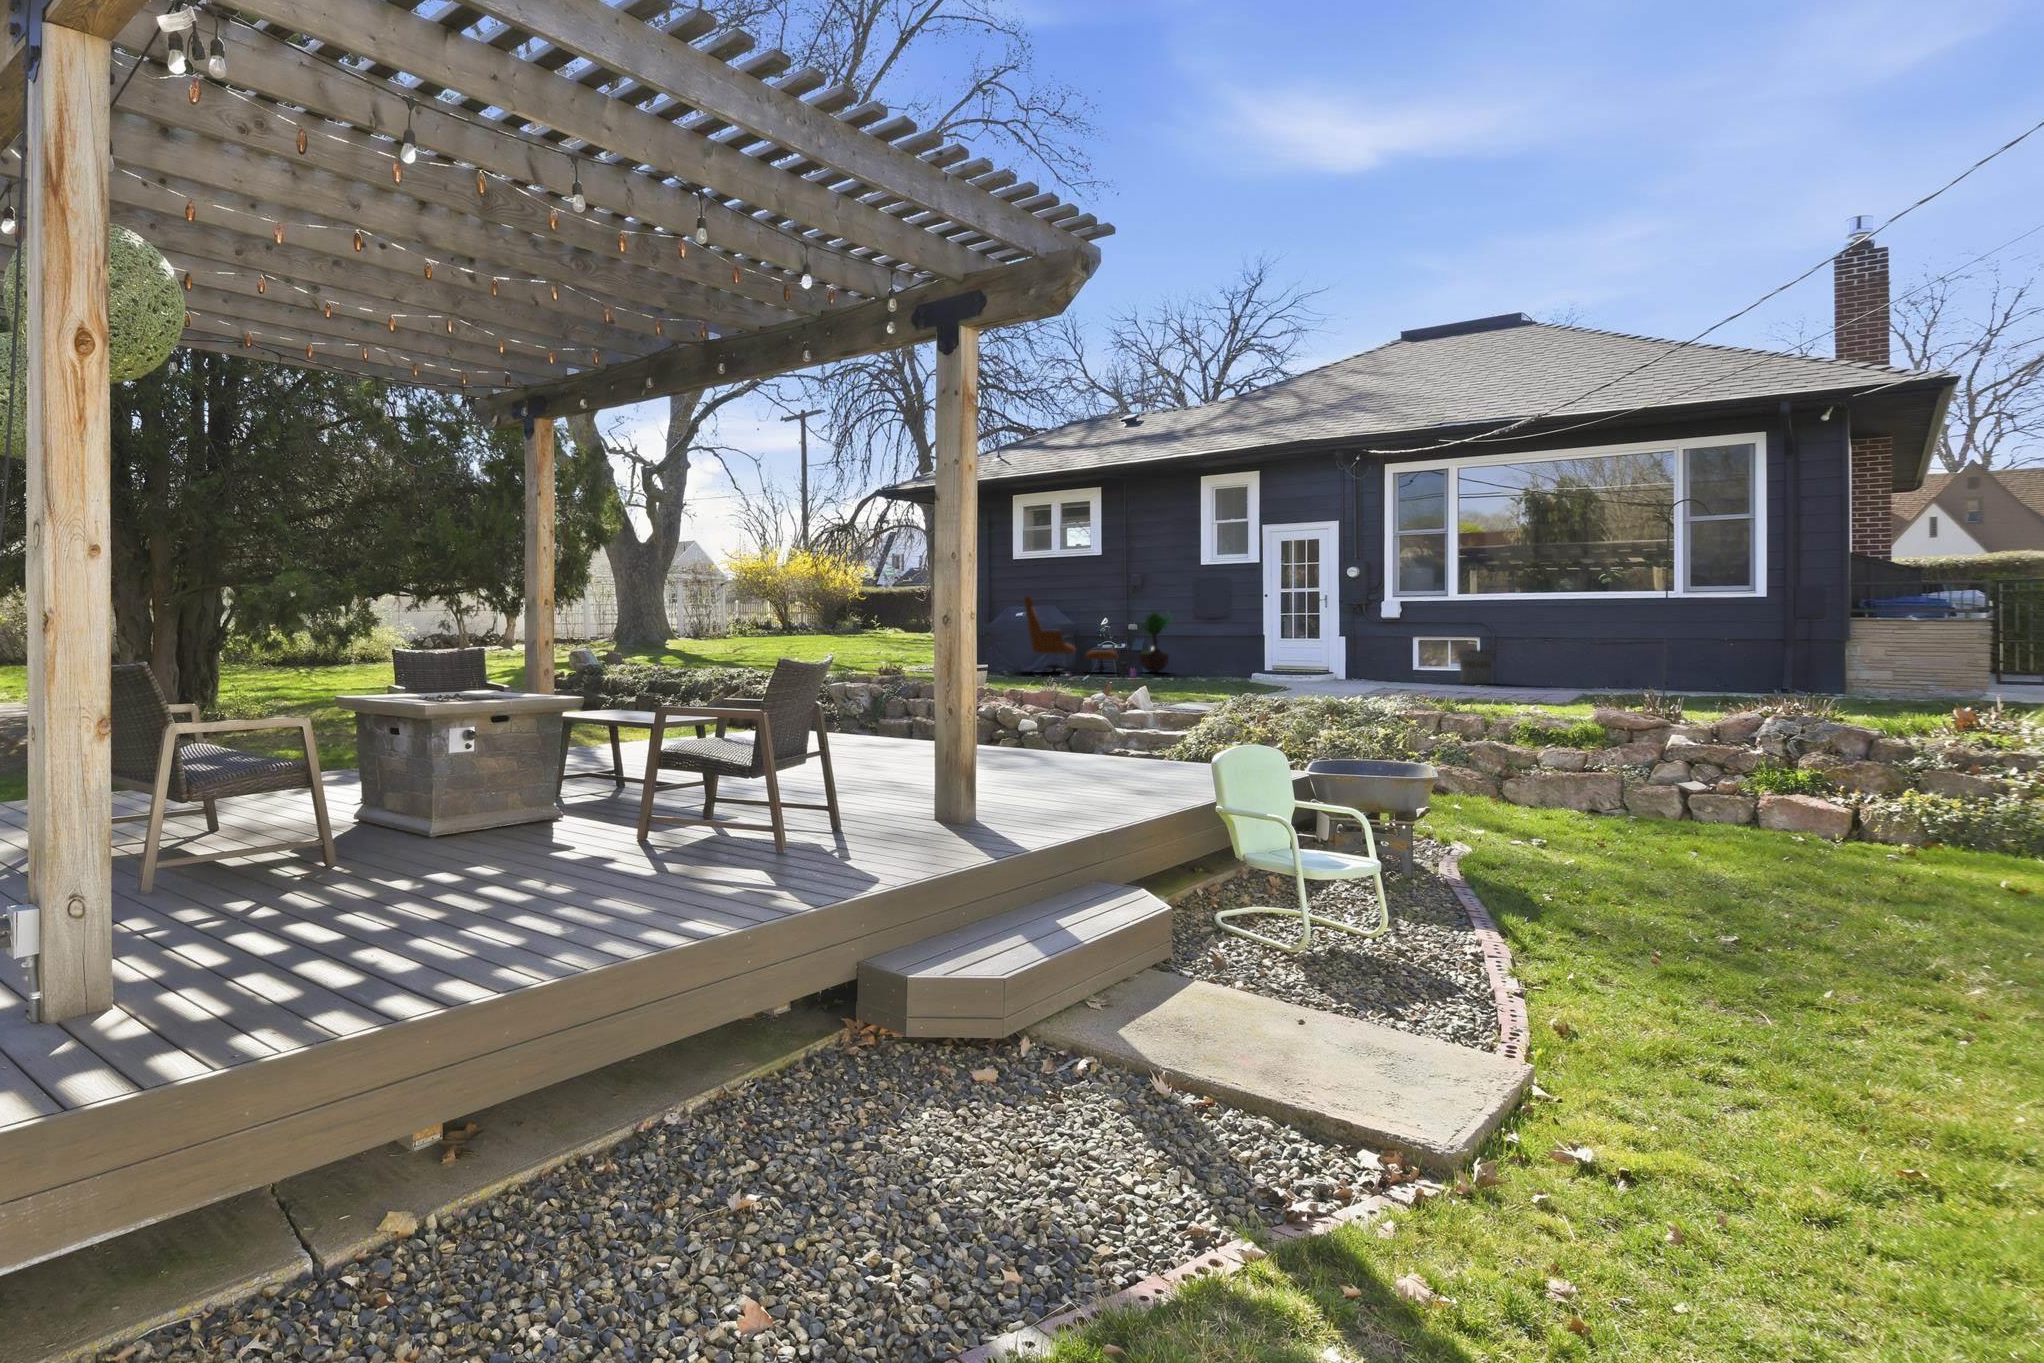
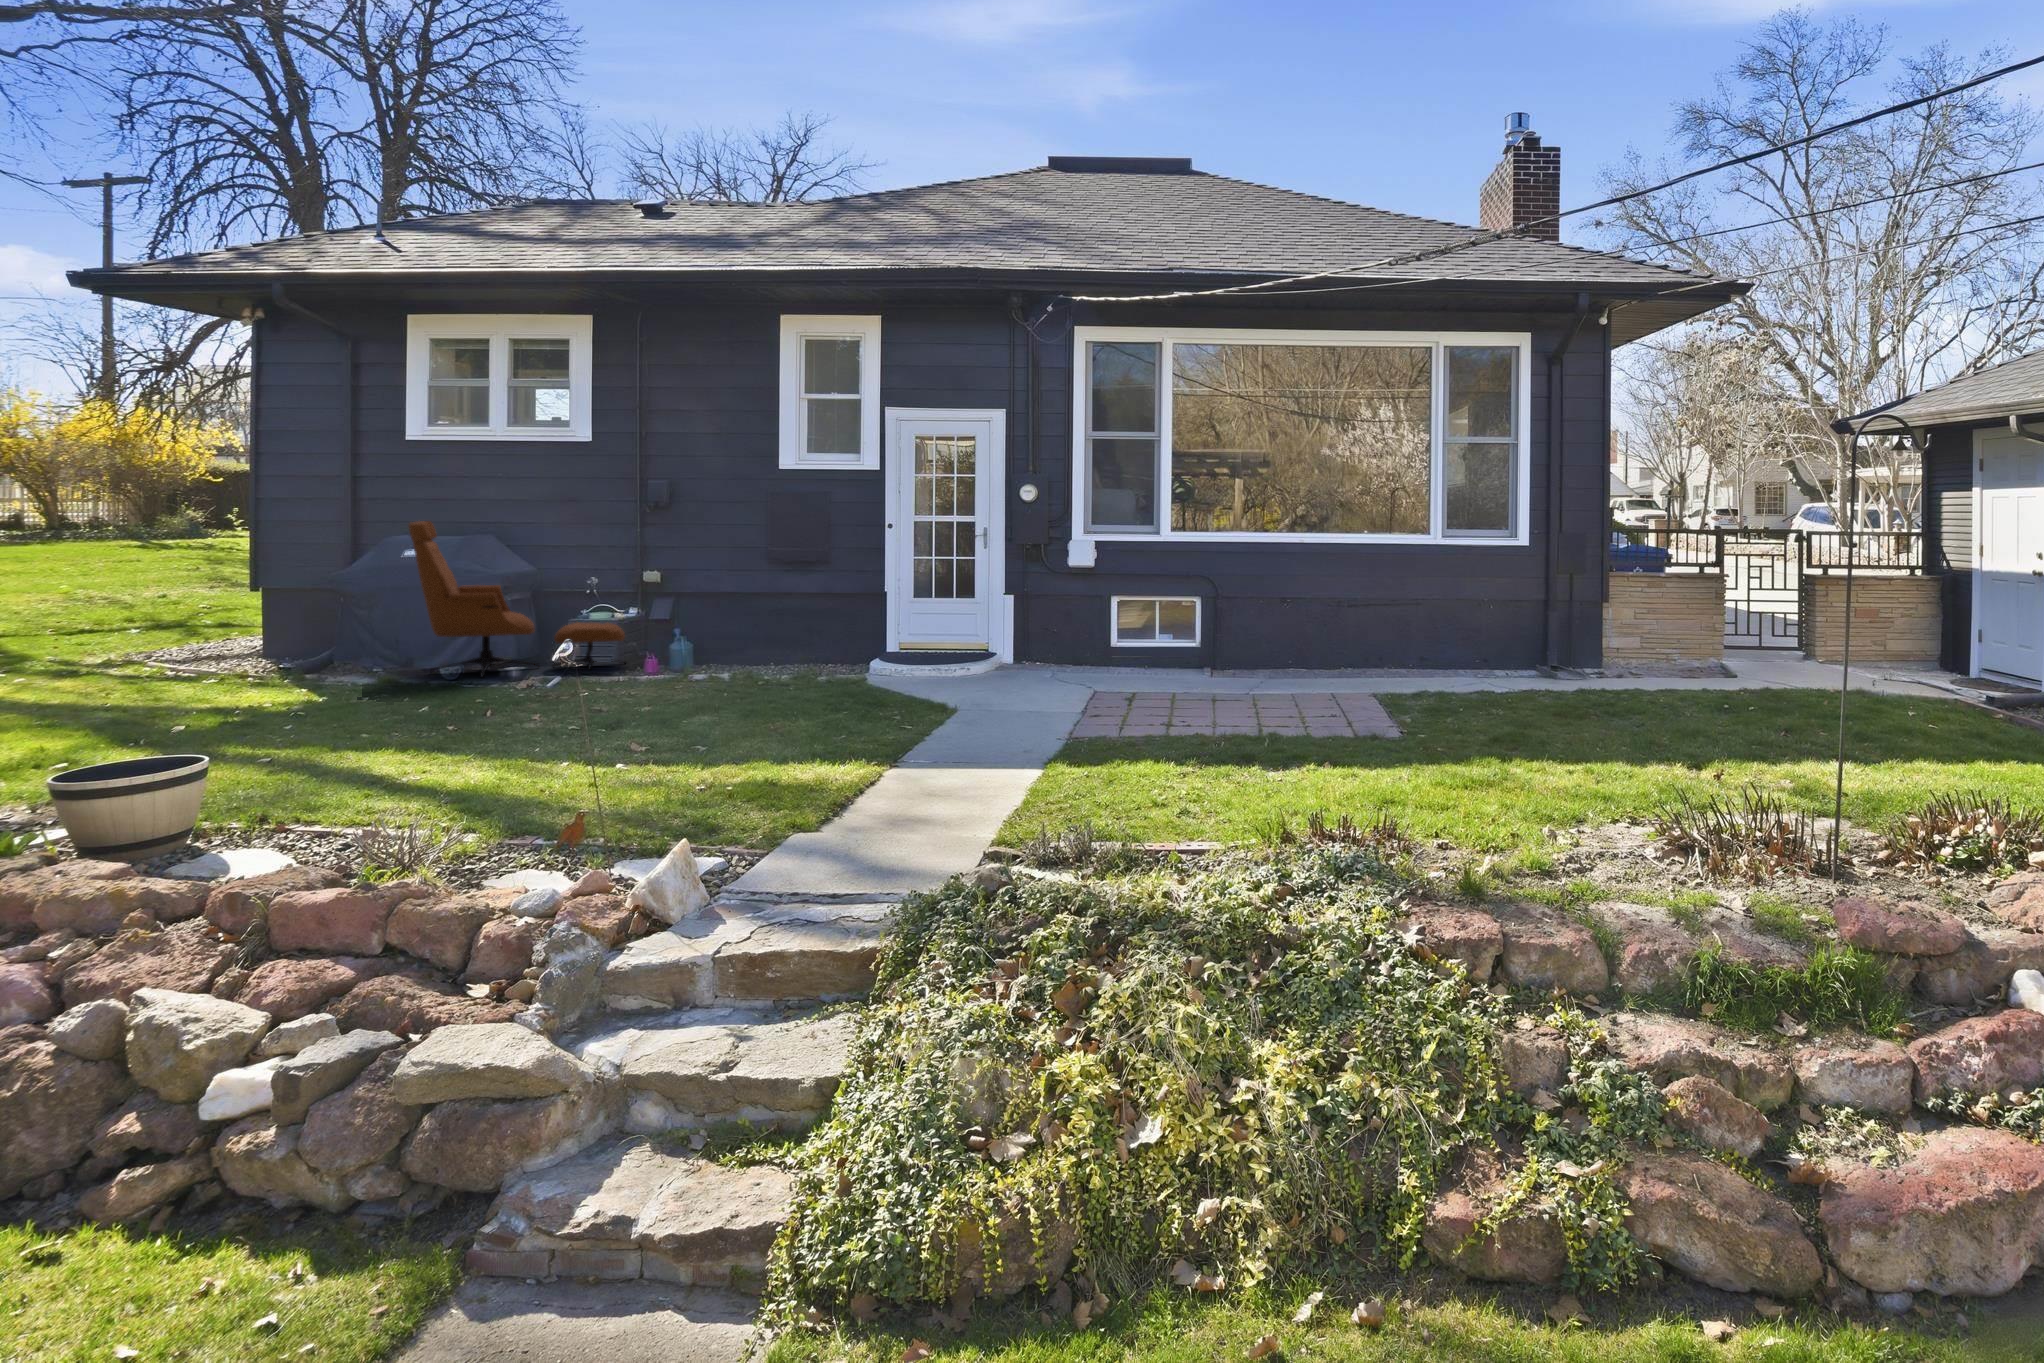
potted tree: present [1138,611,1172,672] -> none [655,541,734,660]
bucket: present [1458,650,1494,684] -> none [1176,621,1228,673]

